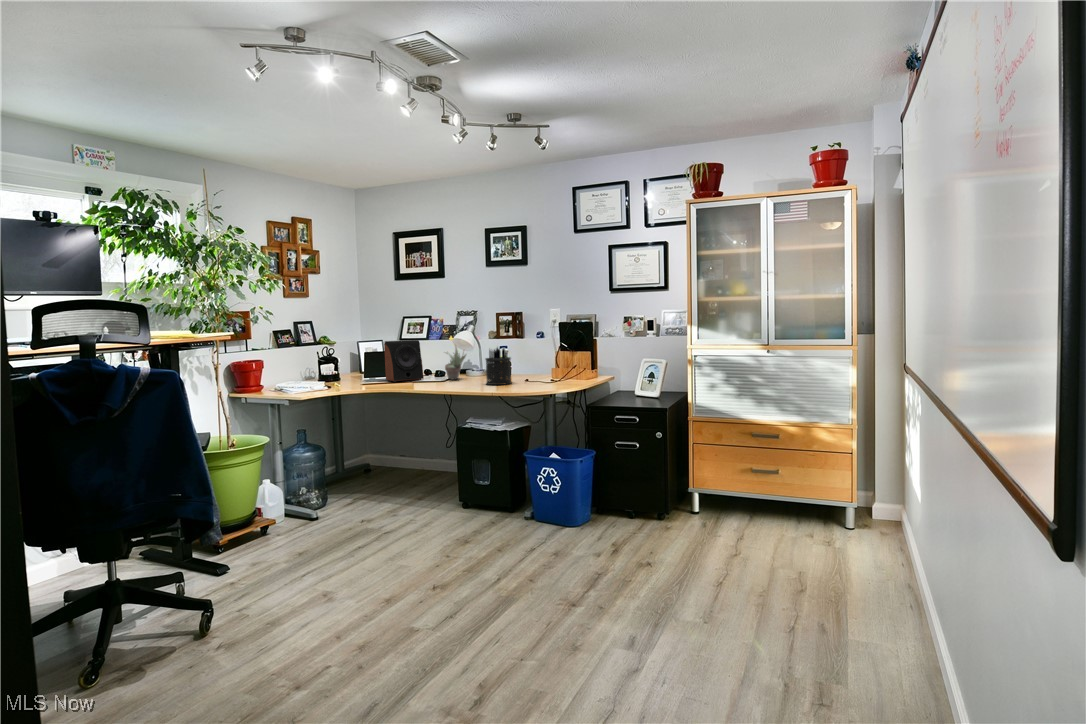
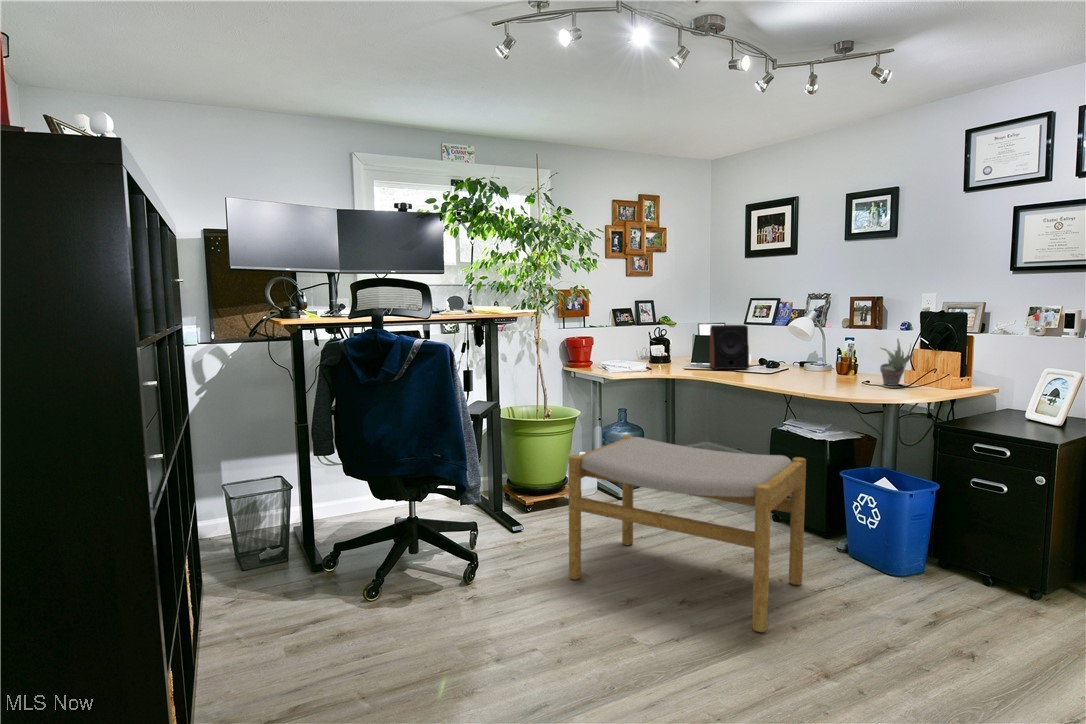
succulent plant: present [445,345,466,380] -> present [880,339,914,386]
pen holder: present [485,347,511,385] -> none [809,338,844,385]
footstool: none [308,443,517,599] -> present [568,435,806,632]

